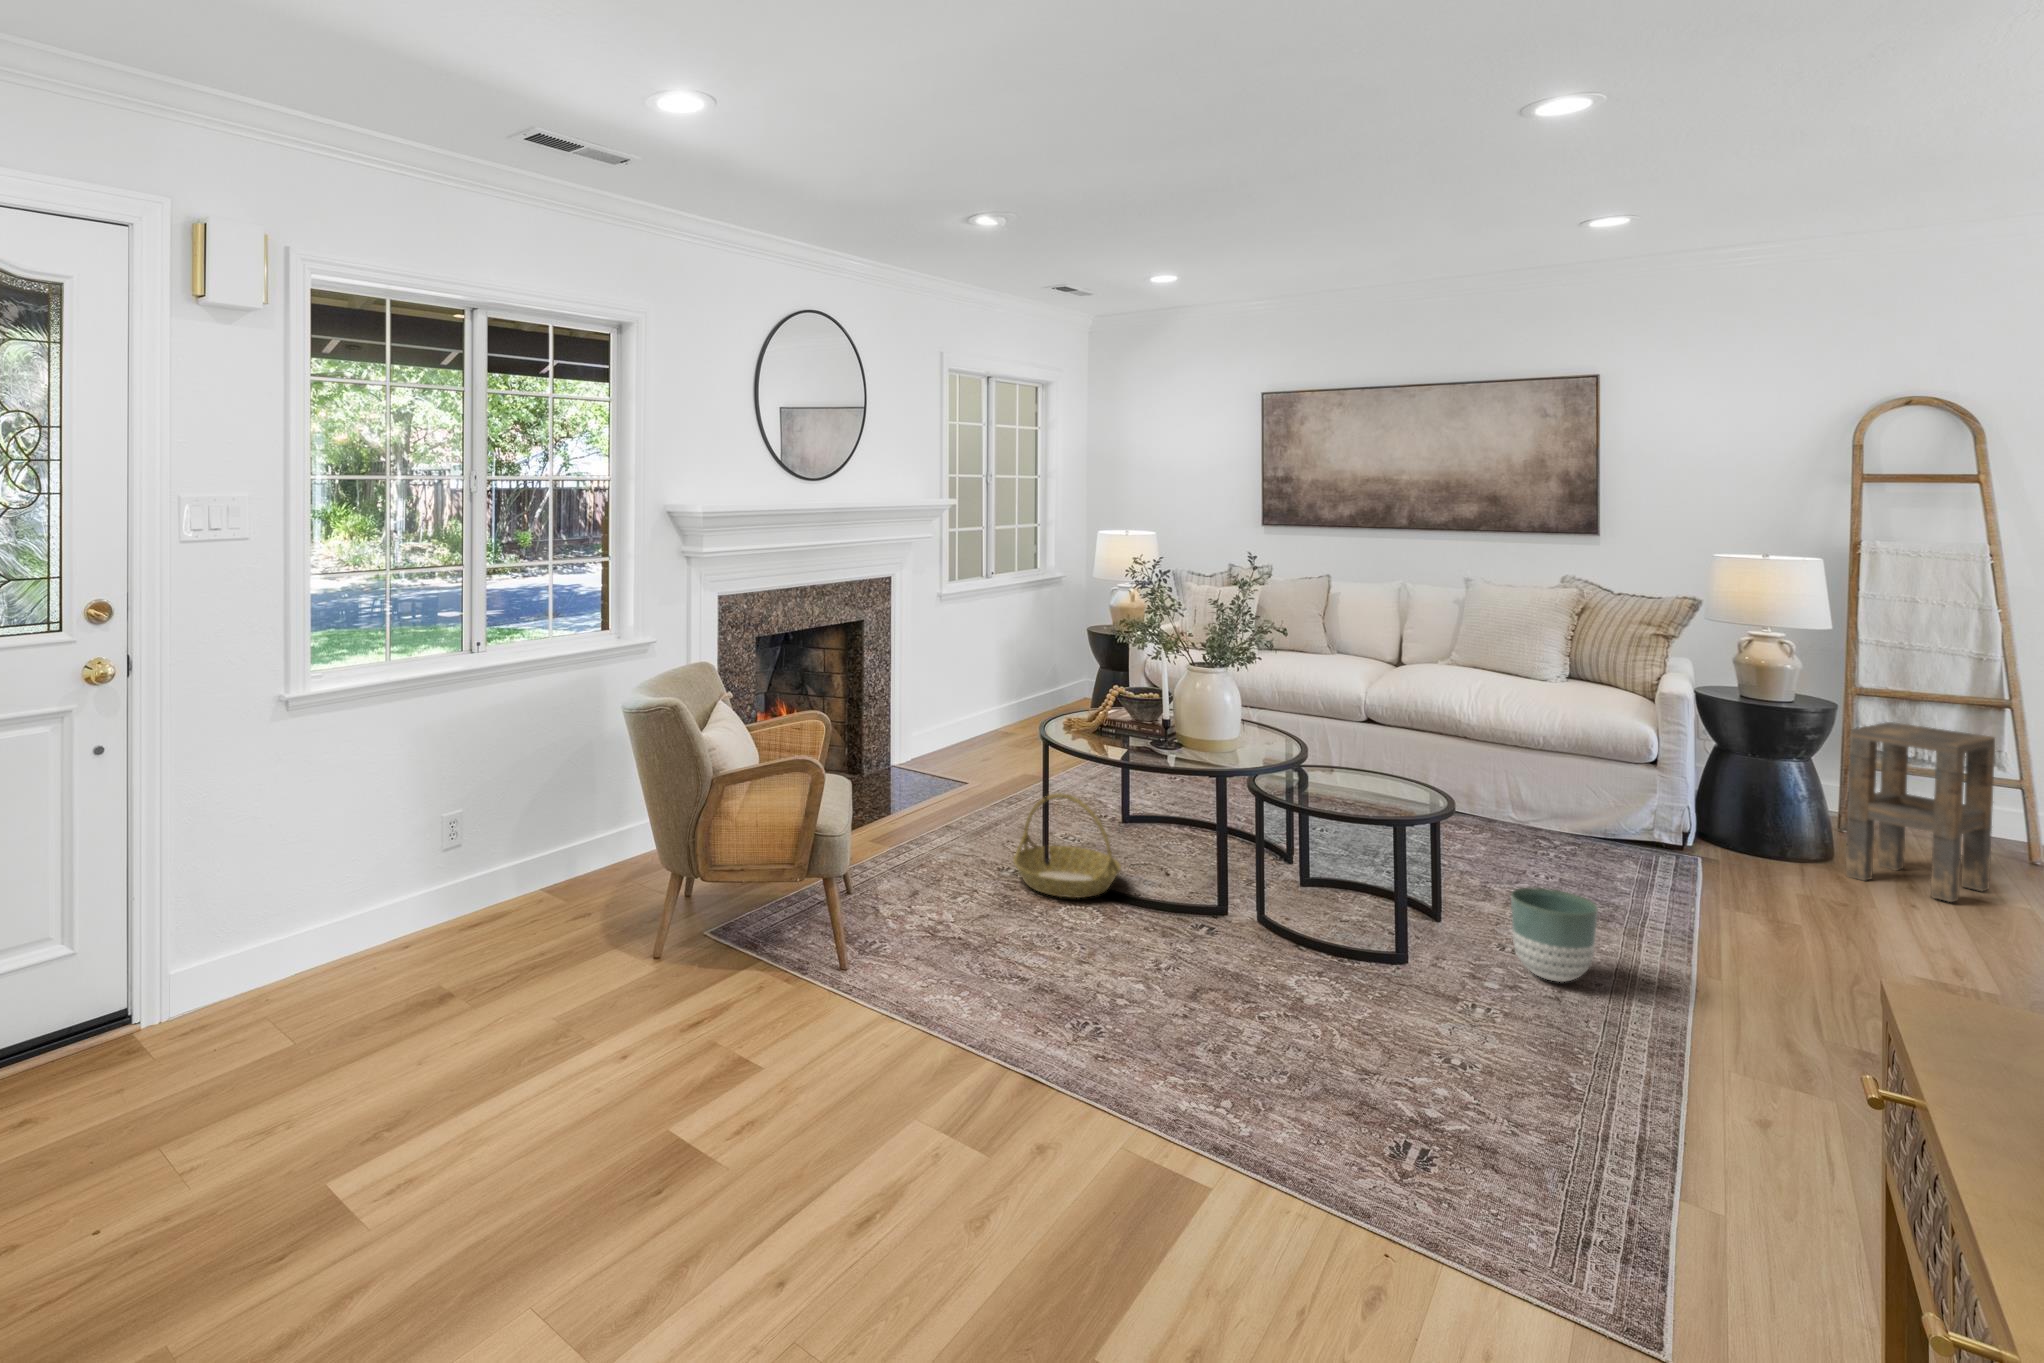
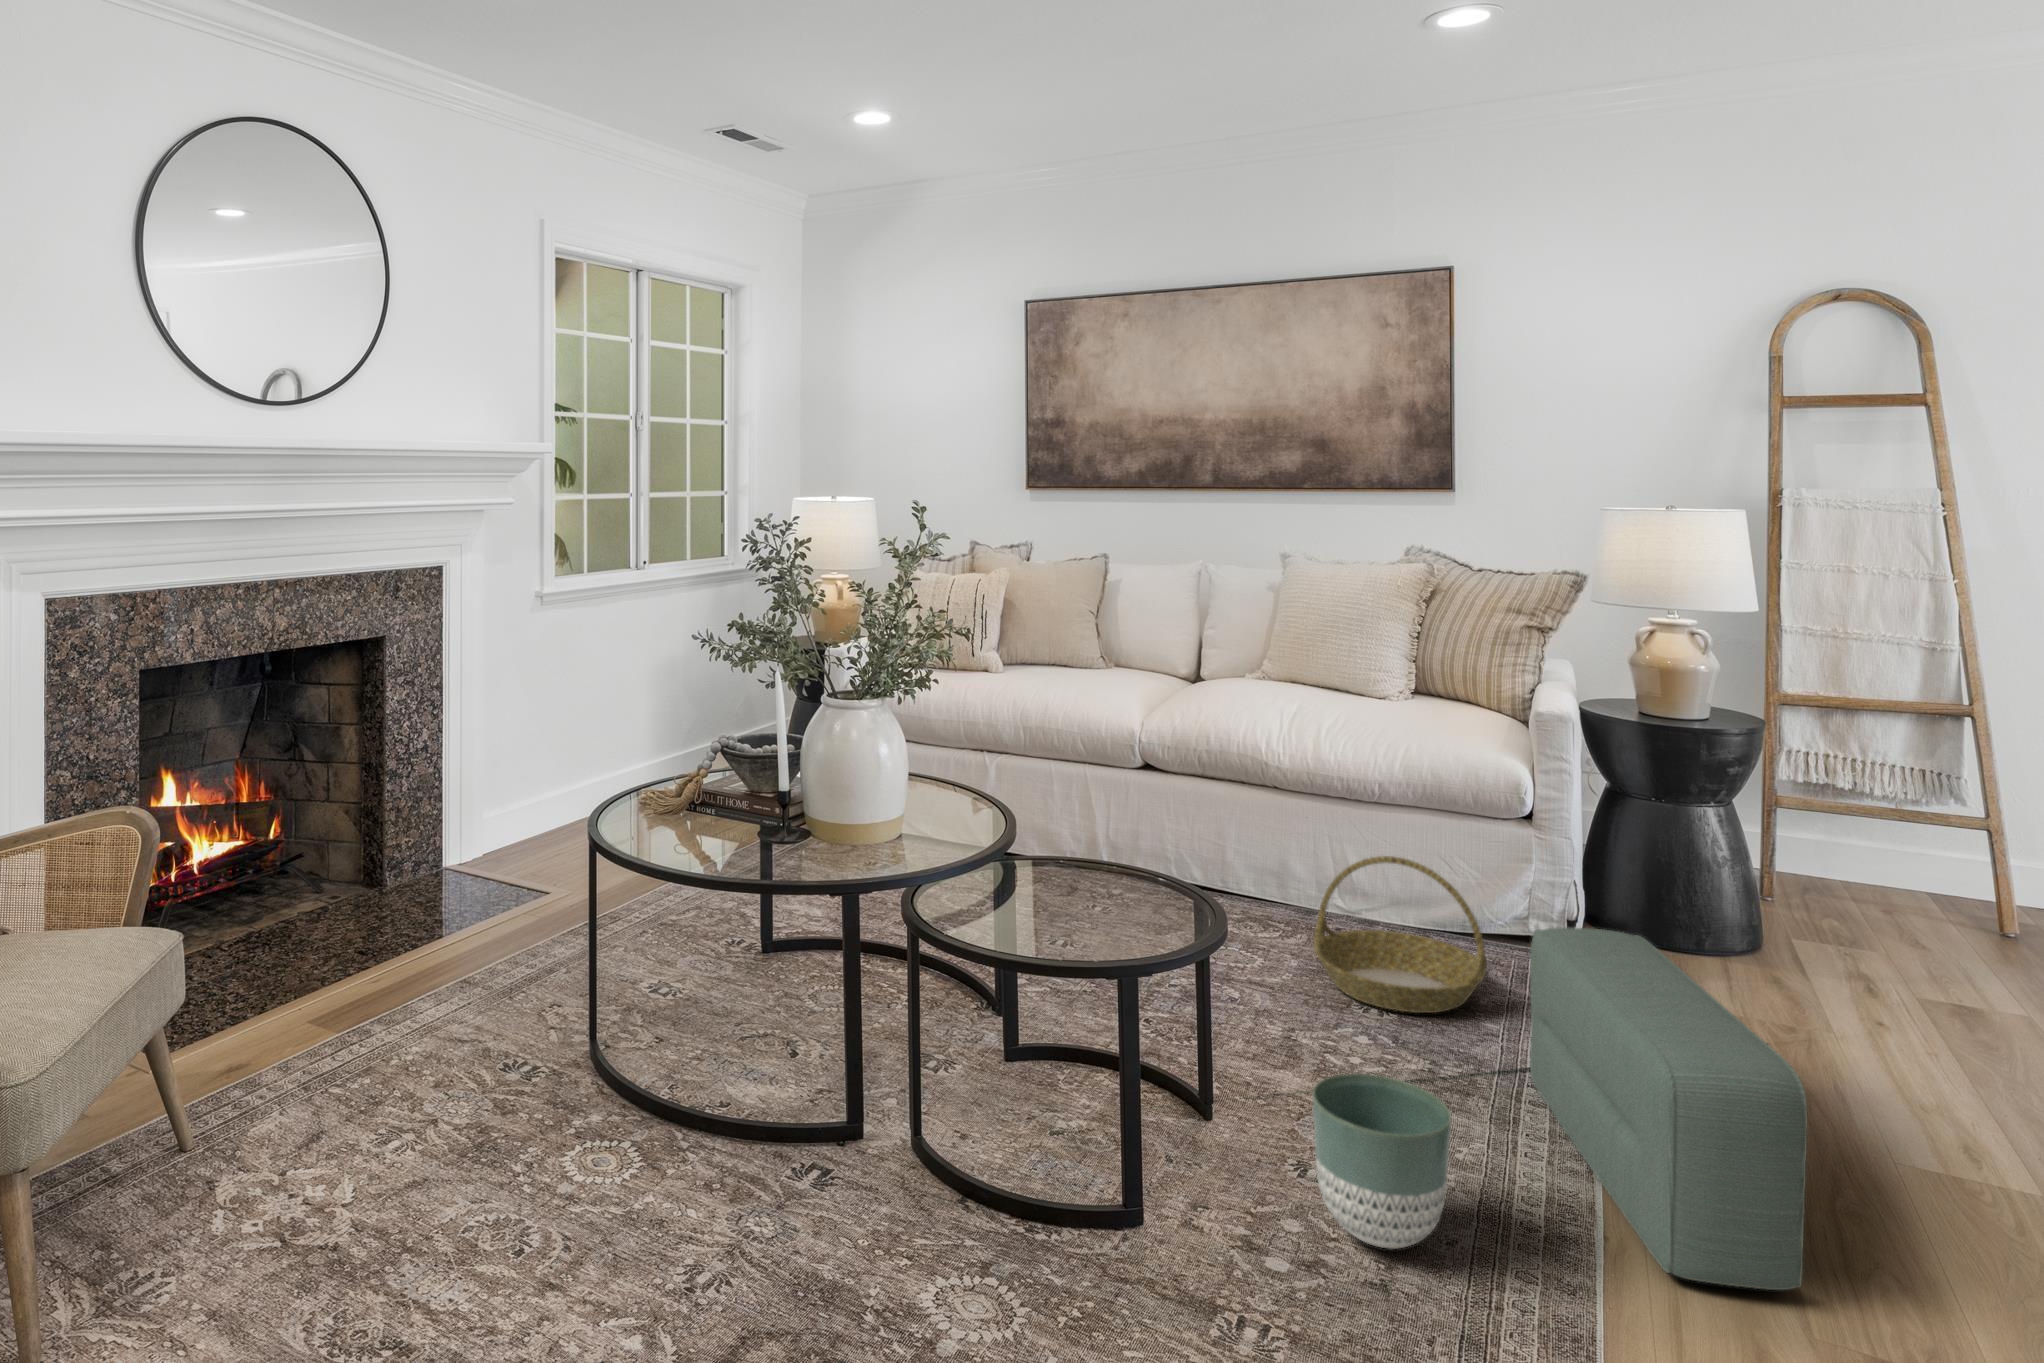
side table: present [1846,722,1995,902] -> none [1788,747,1985,1020]
basket: present [1013,793,1121,898] -> present [1314,856,1487,1013]
pouf: none [1651,820,1819,1012] -> present [1530,927,1807,1290]

